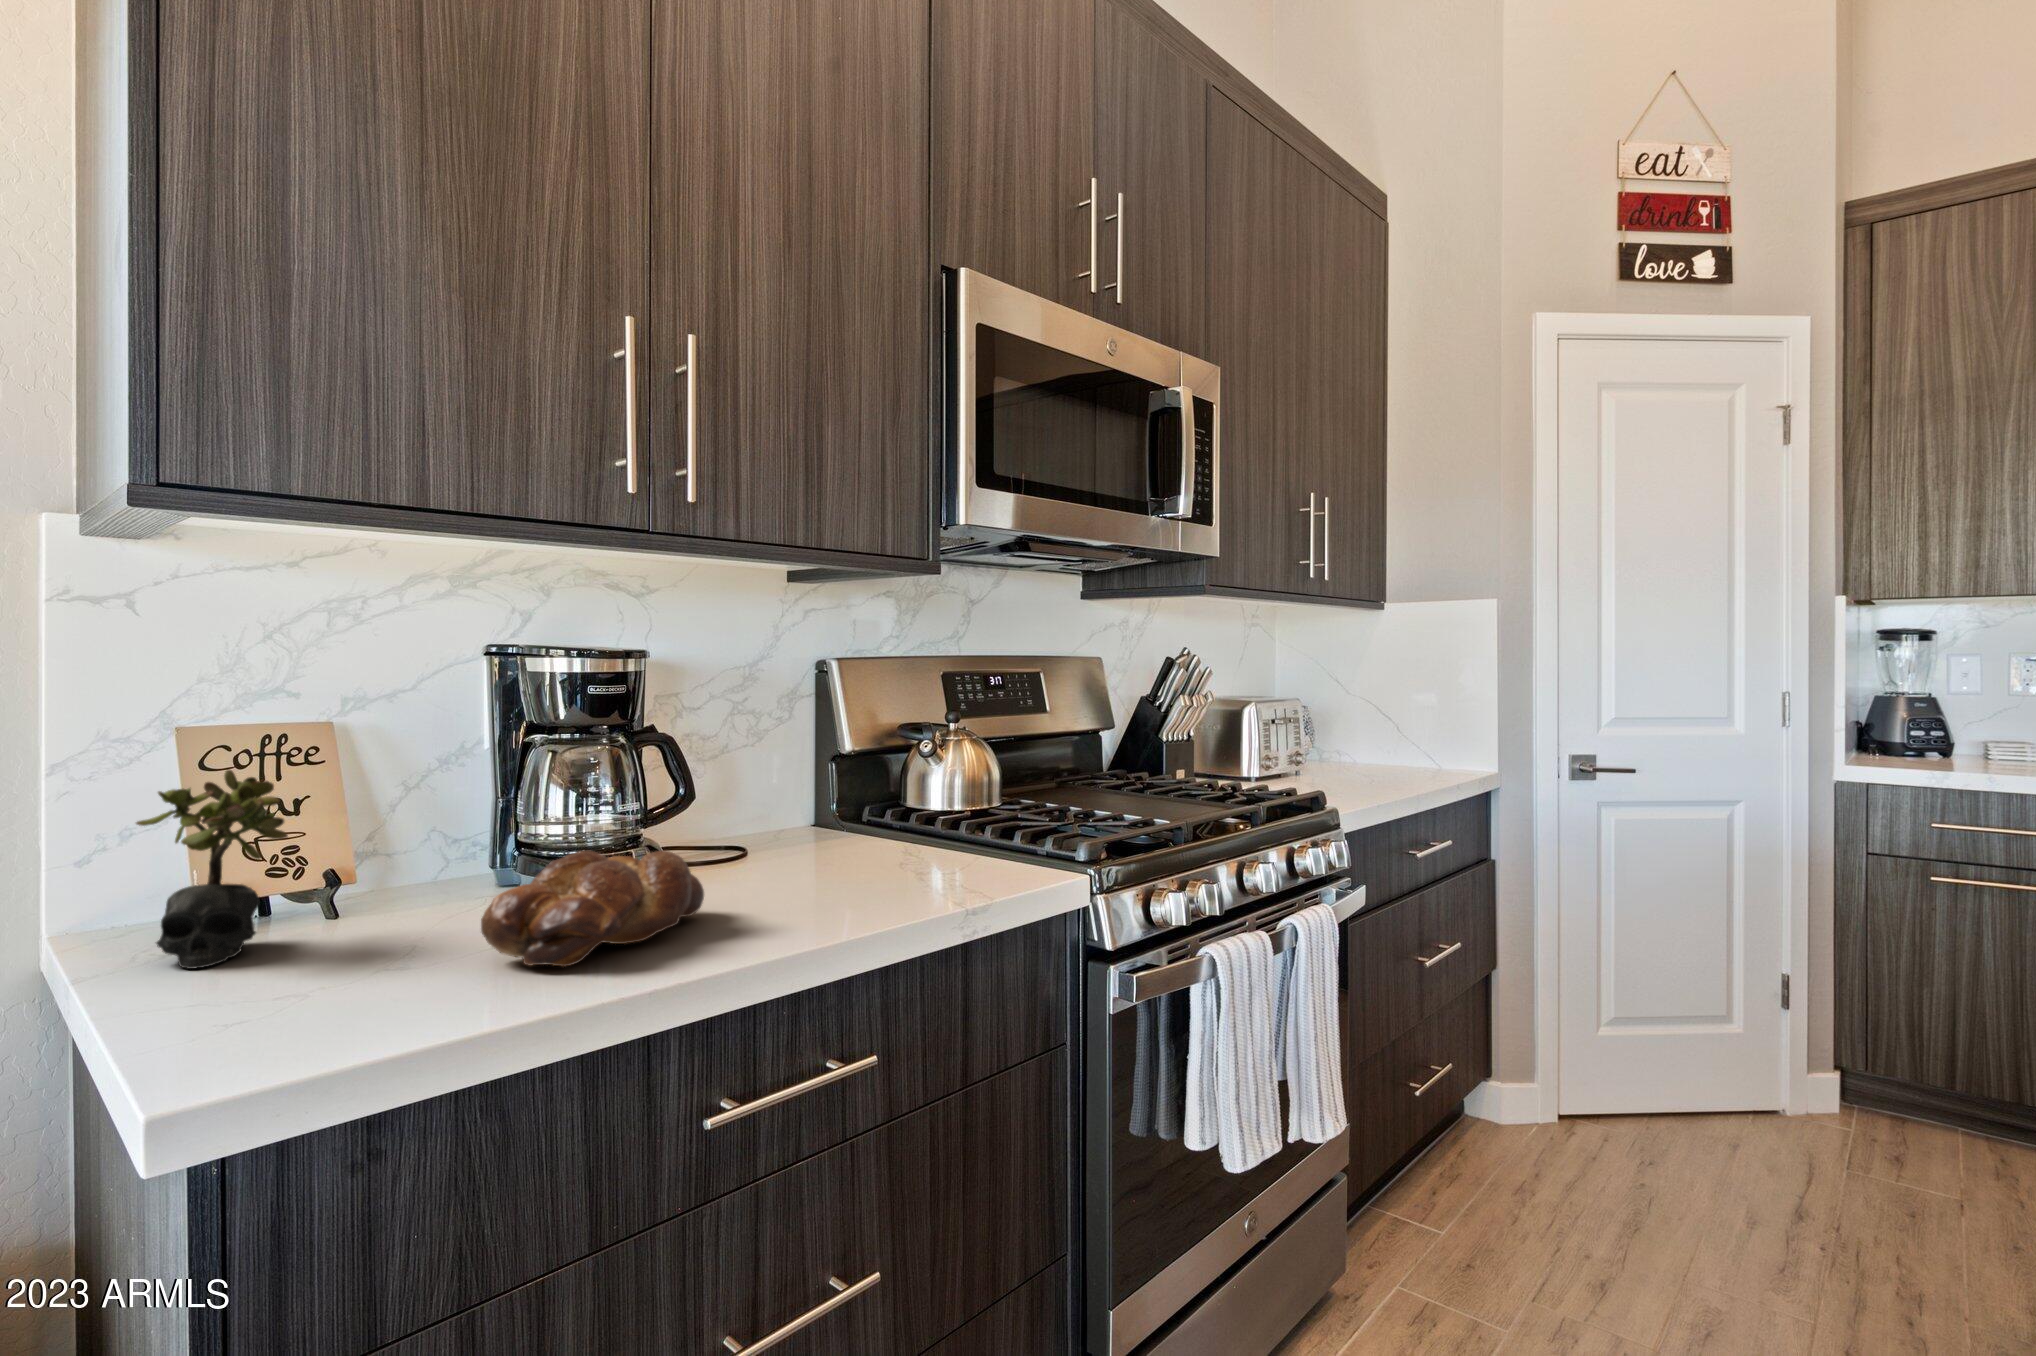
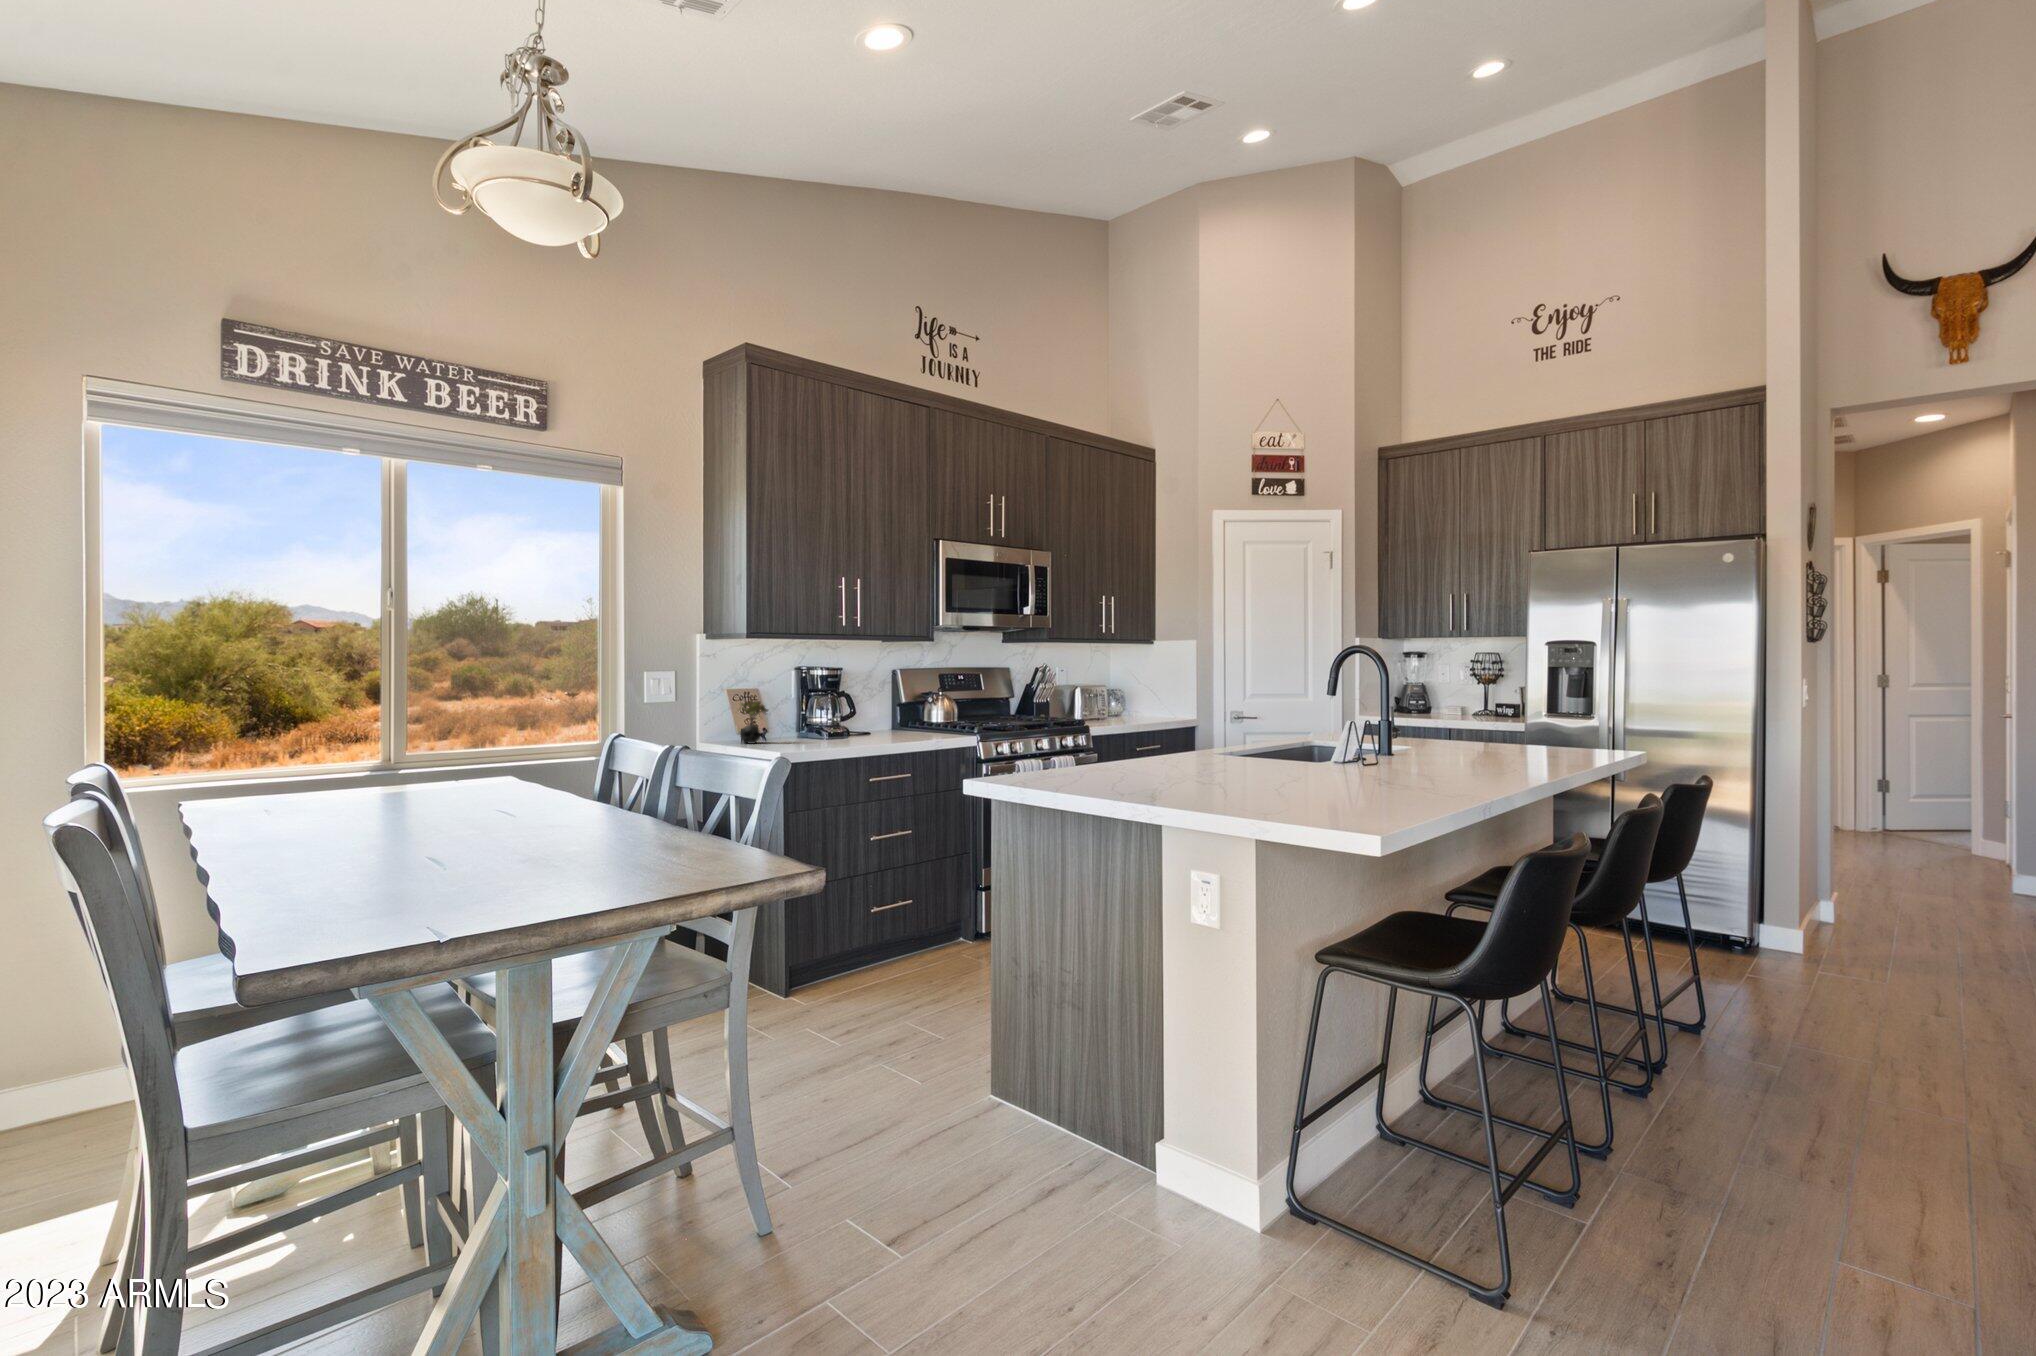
bread loaf: present [481,850,704,967] -> none [818,719,866,743]

